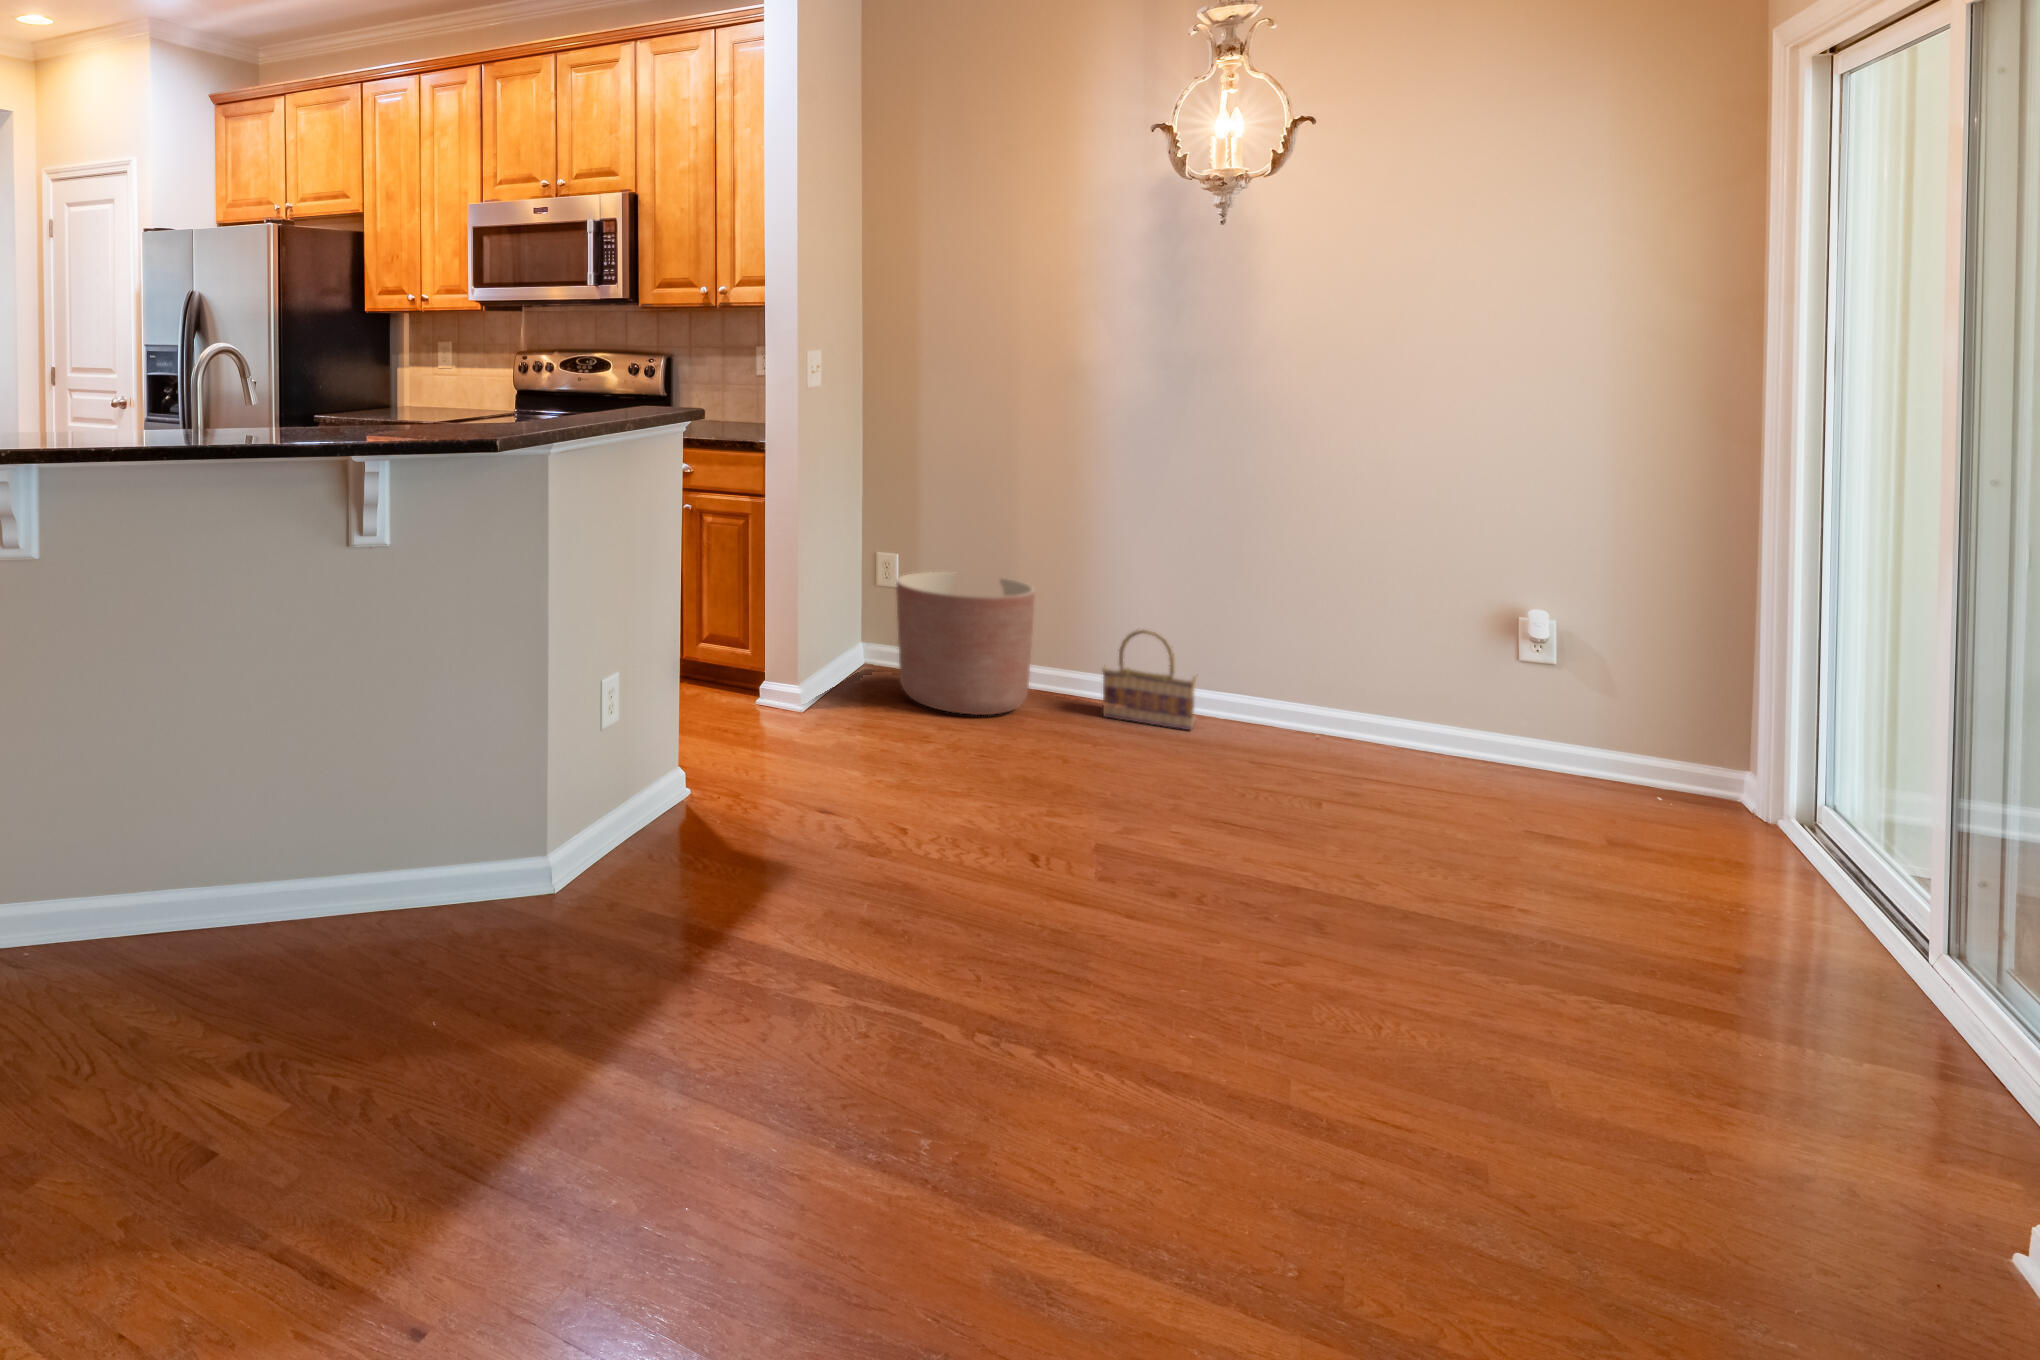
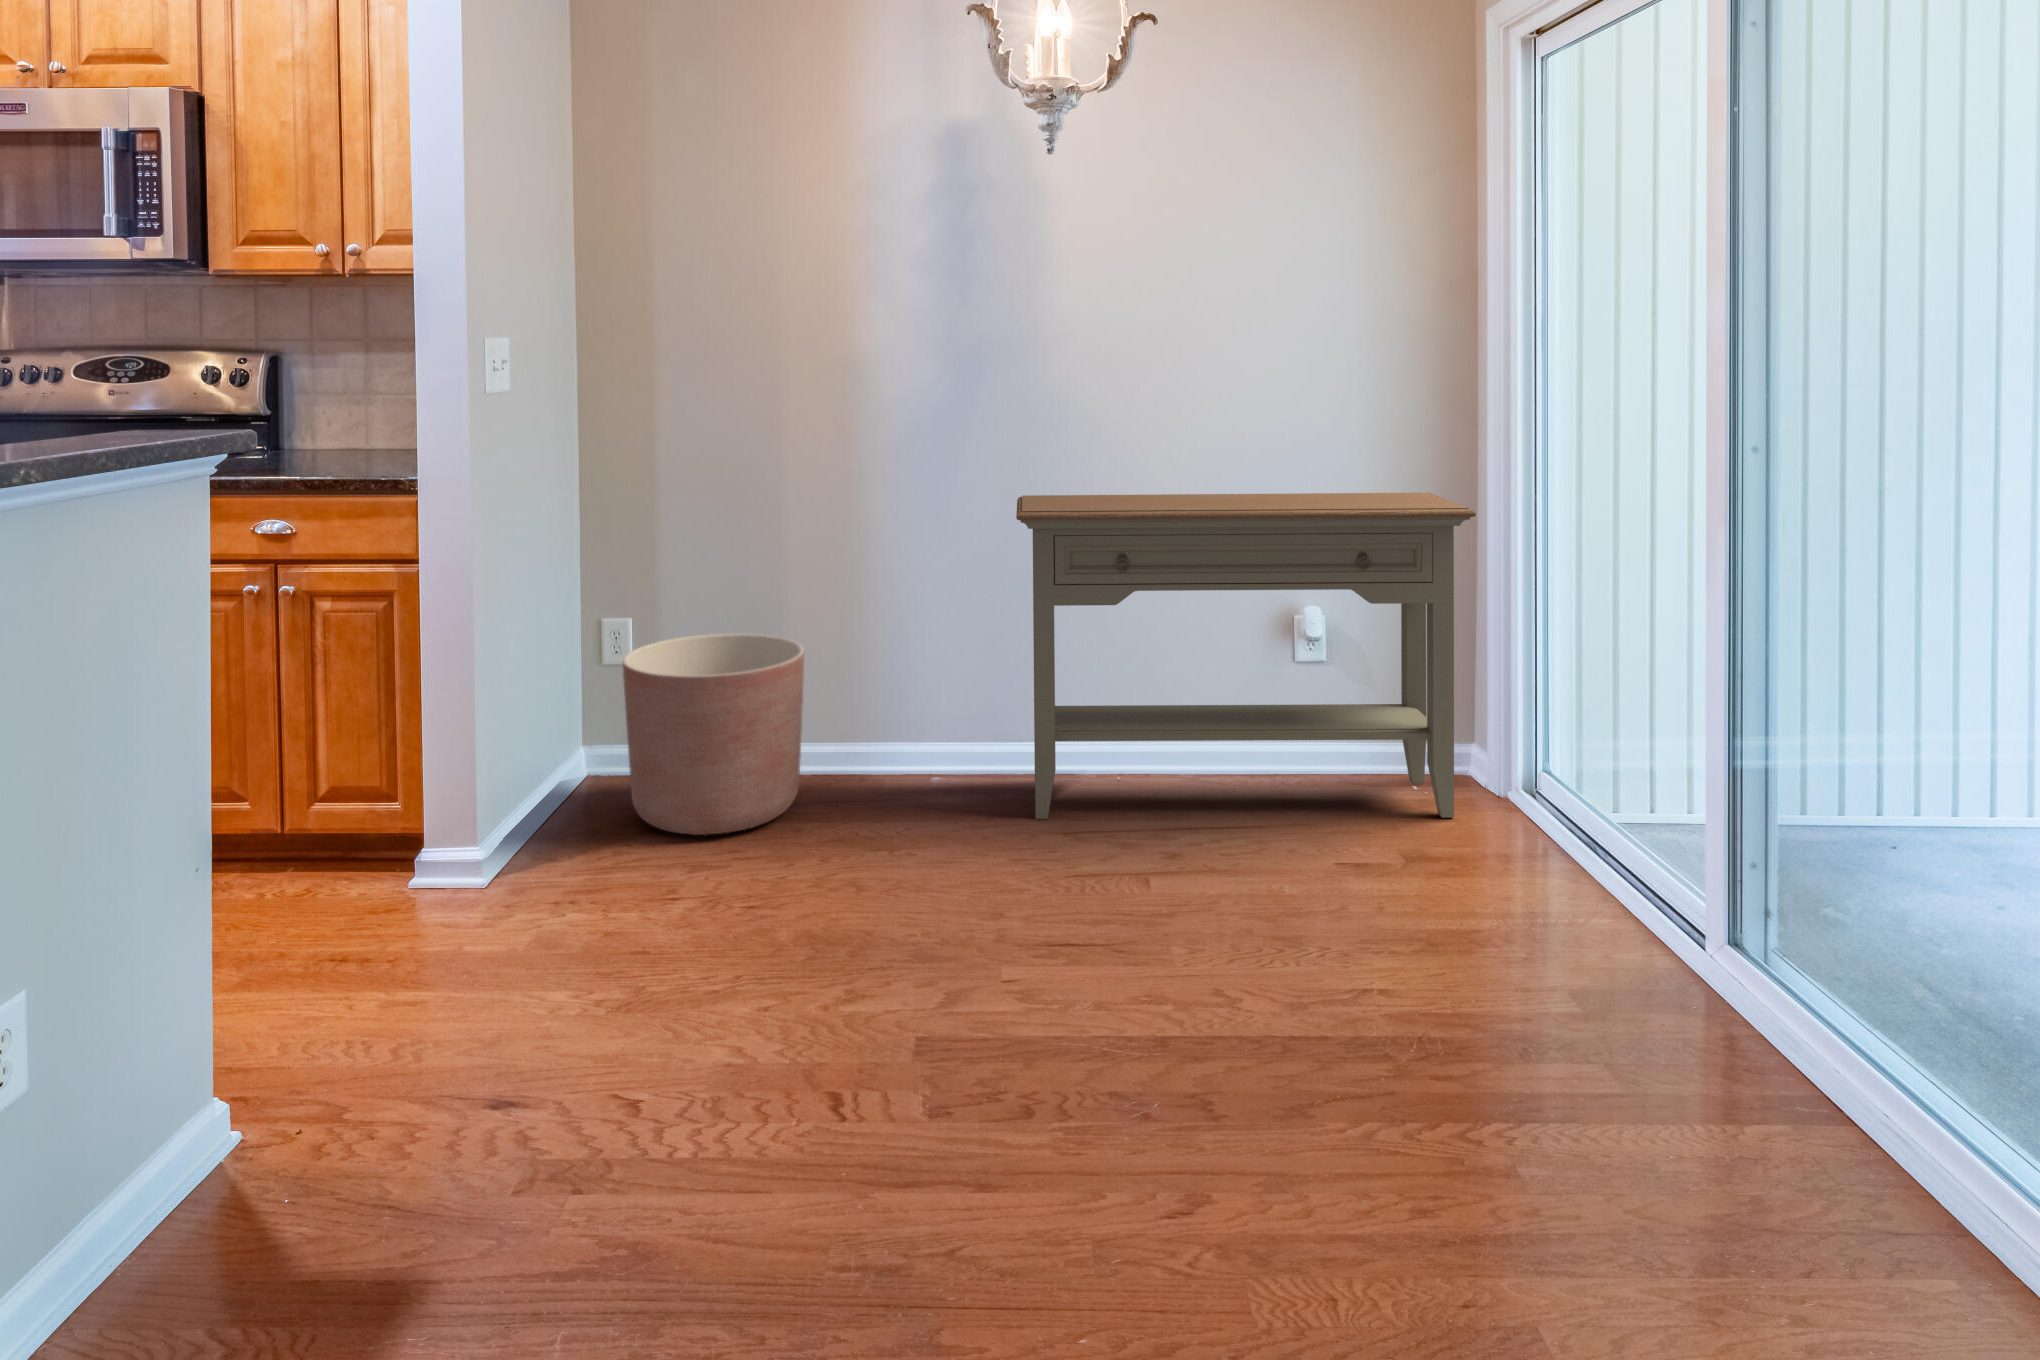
console table: none [1221,487,1729,824] -> present [1016,493,1476,819]
basket: present [1103,629,1198,730] -> none [886,670,992,800]

